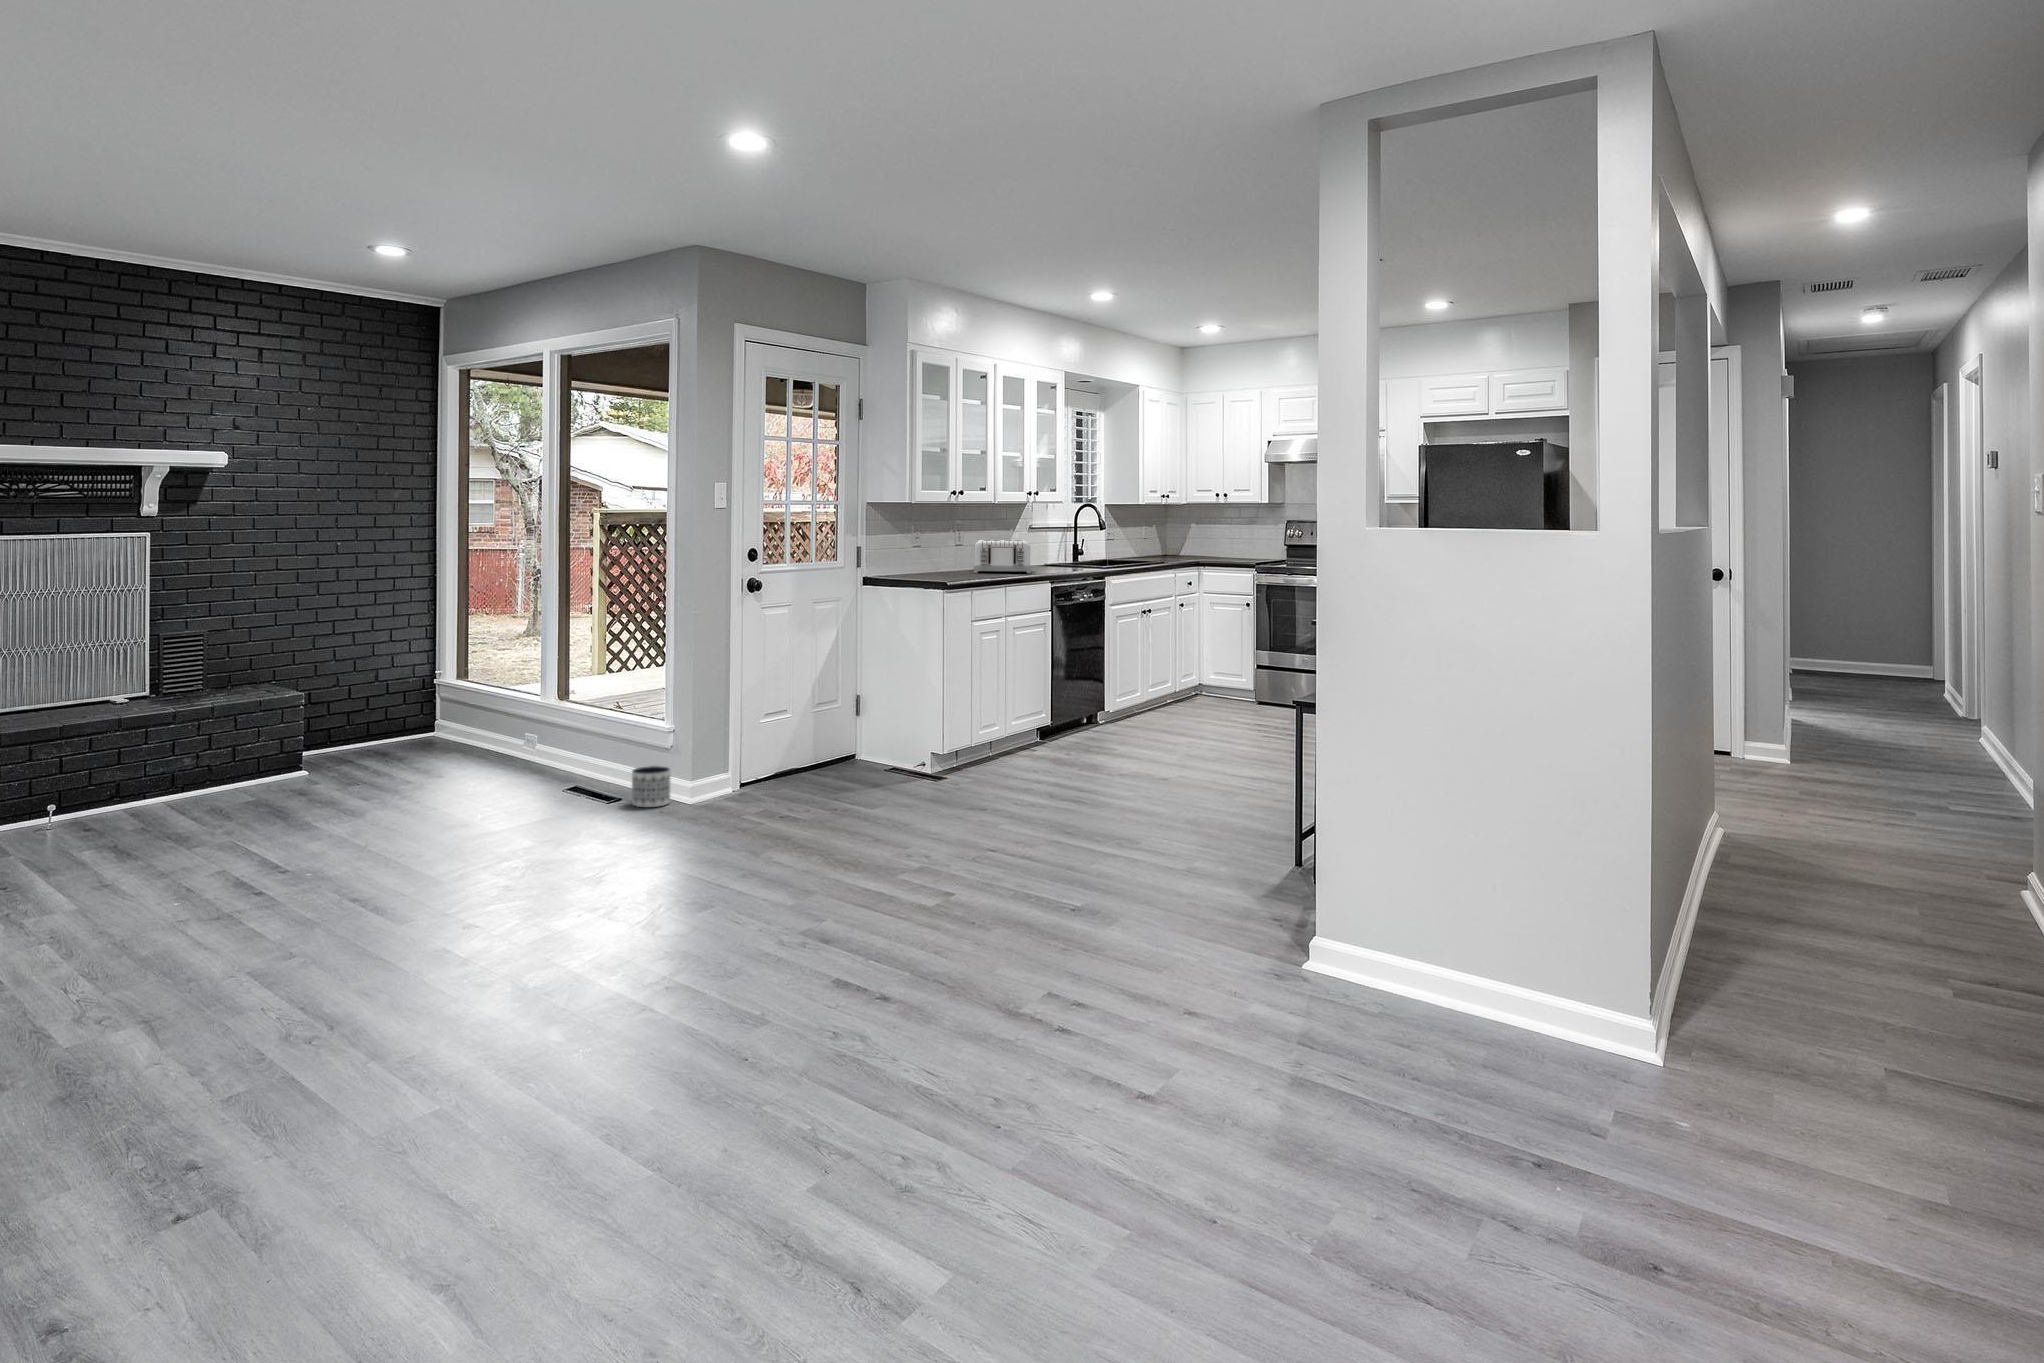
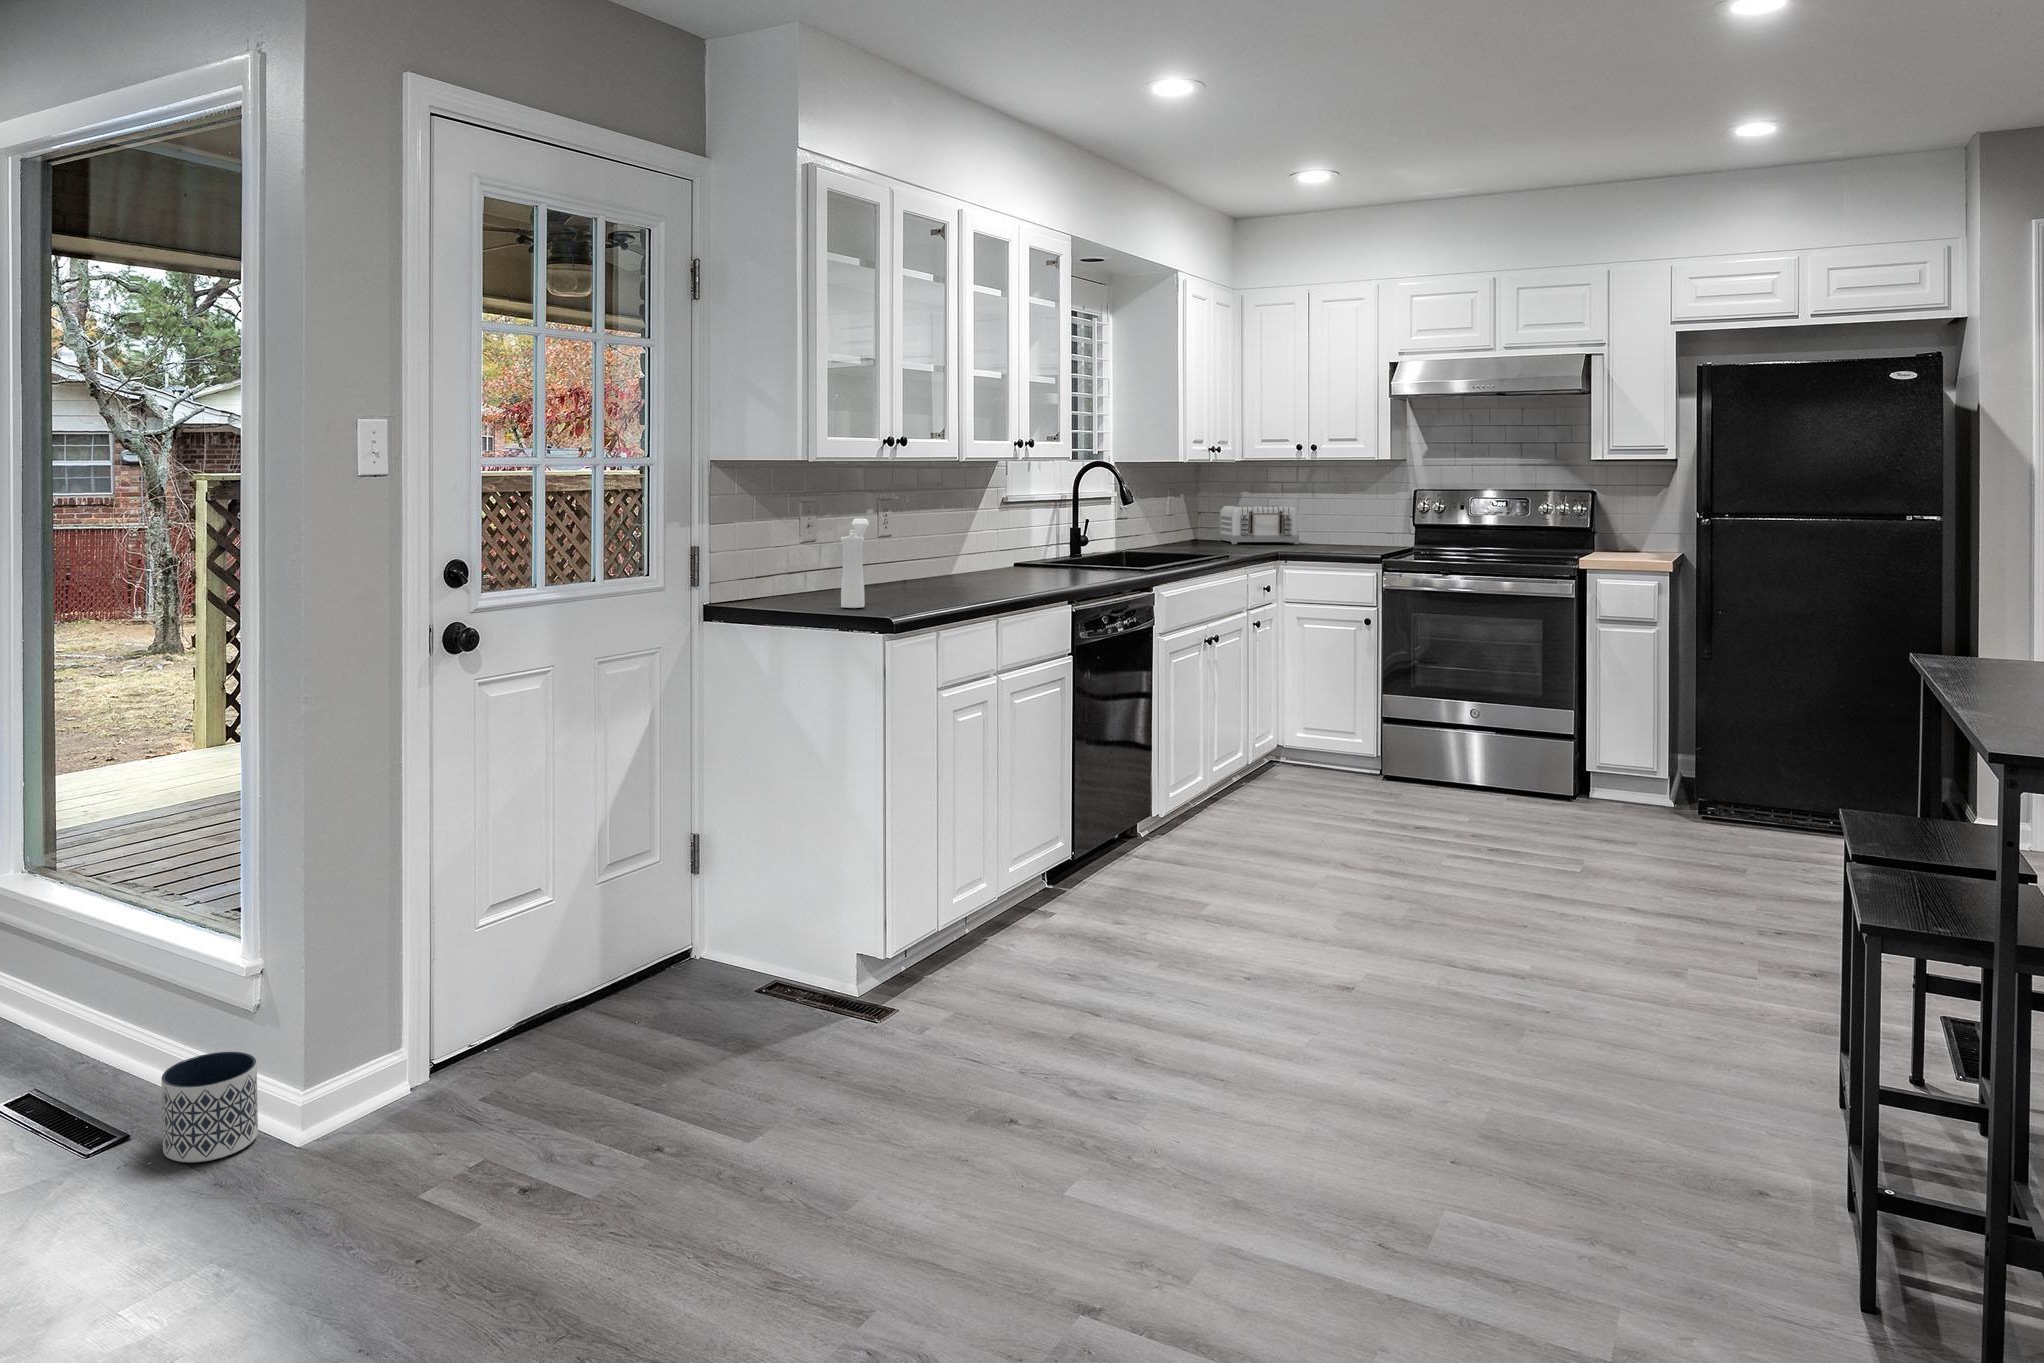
pepper mill: none [931,533,946,578] -> present [840,519,869,608]
toaster: present [974,540,1031,573] -> present [1219,505,1299,544]

